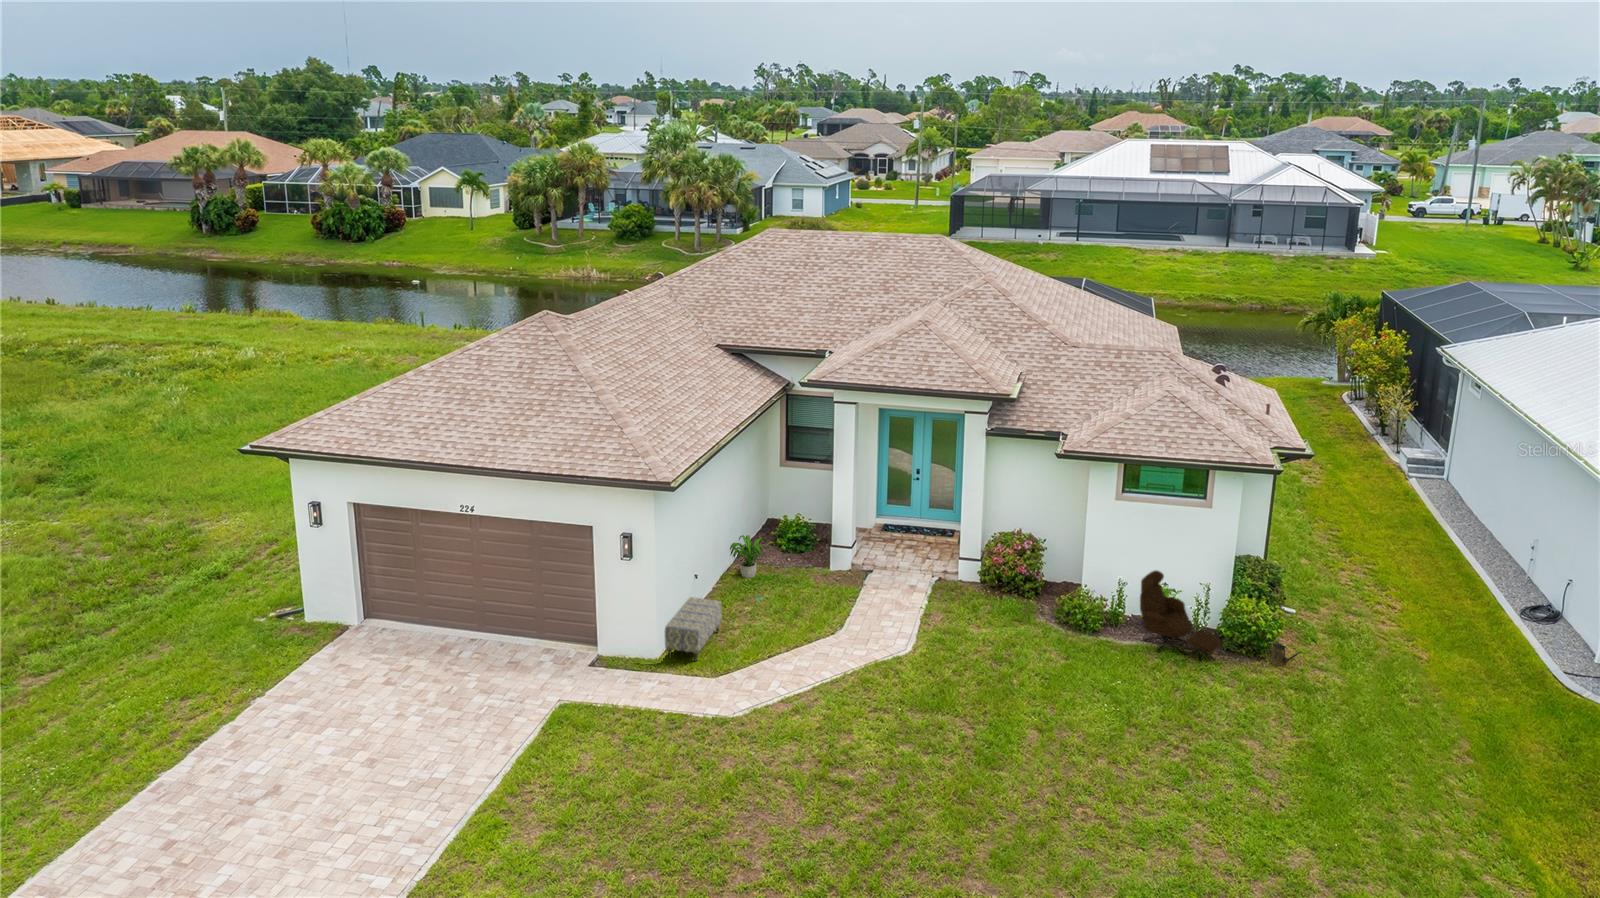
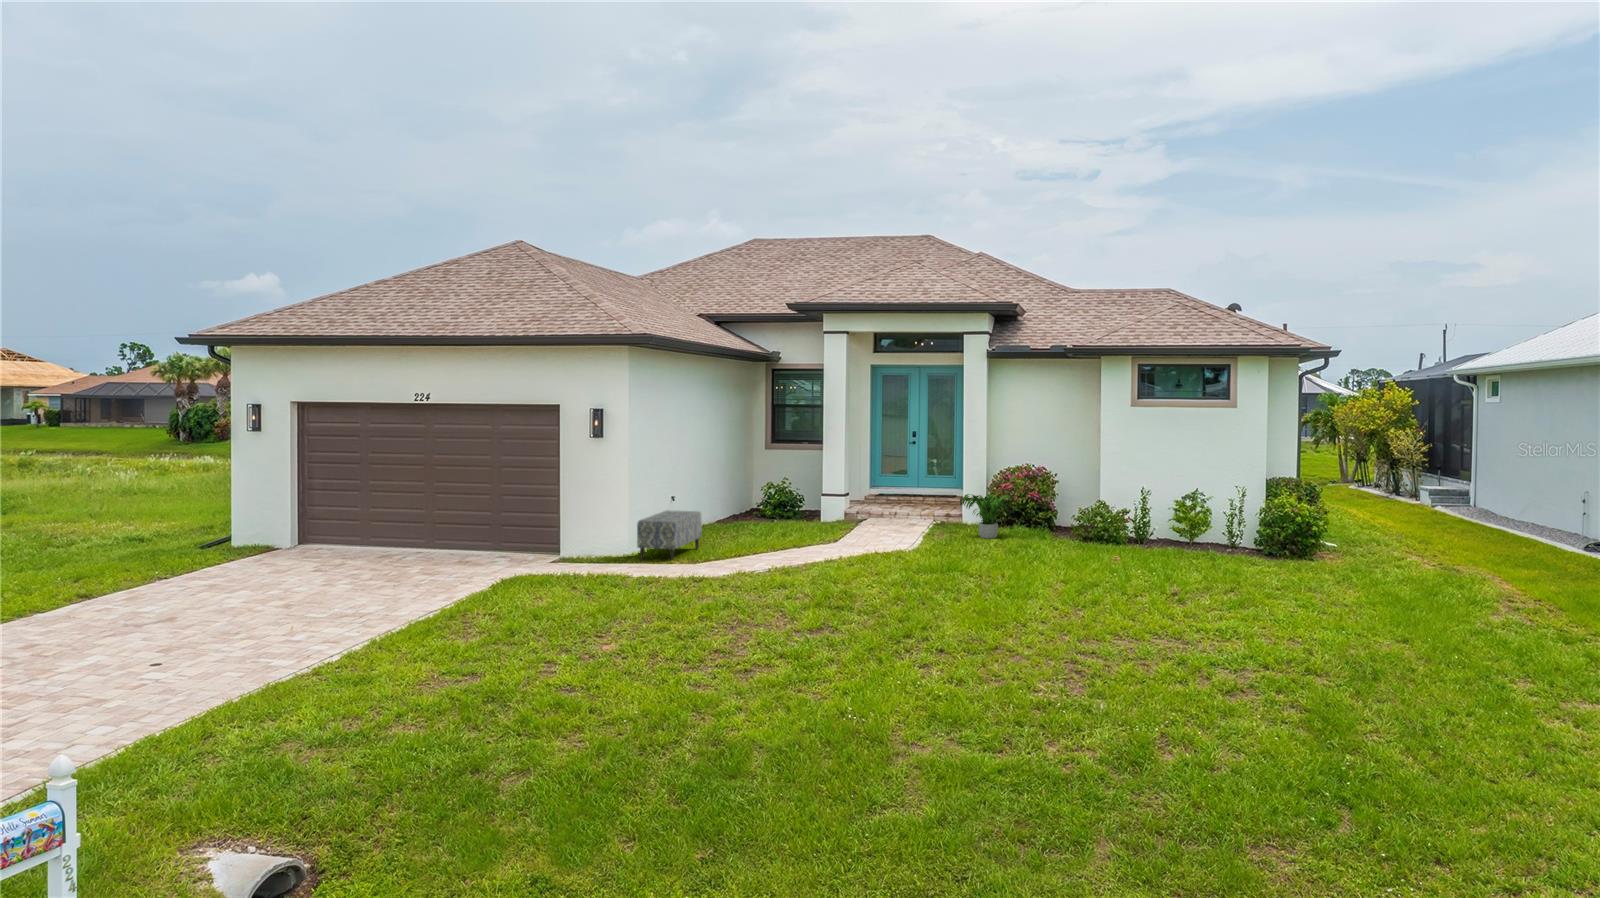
potted plant: present [730,535,766,578] -> present [962,494,1015,538]
lounge chair: present [1140,570,1220,661] -> none [1166,472,1261,559]
watering can: present [1266,642,1302,666] -> none [1313,536,1355,559]

